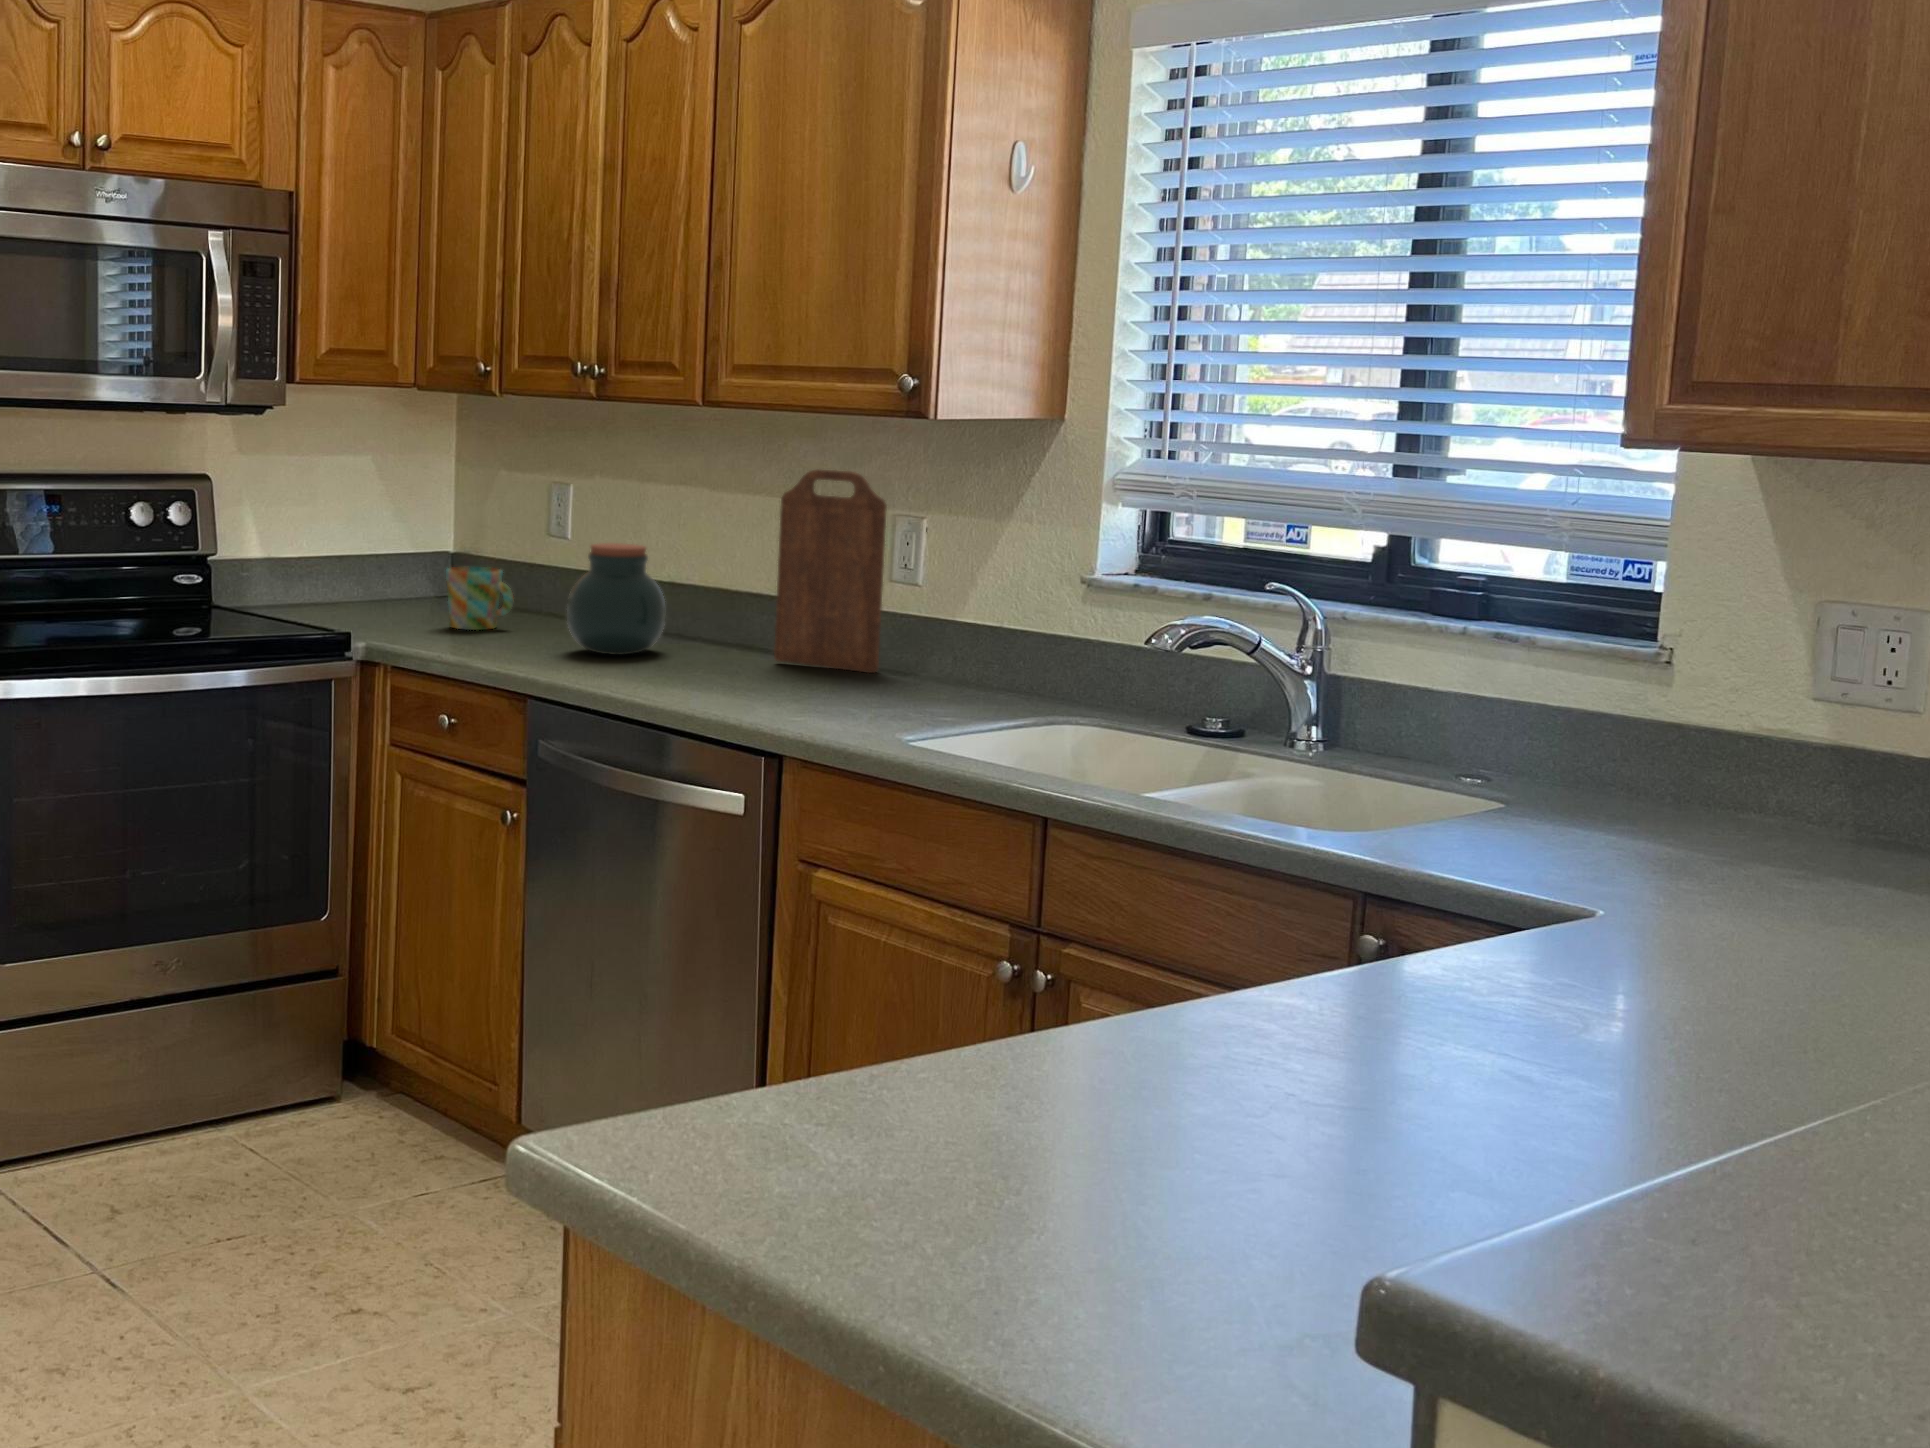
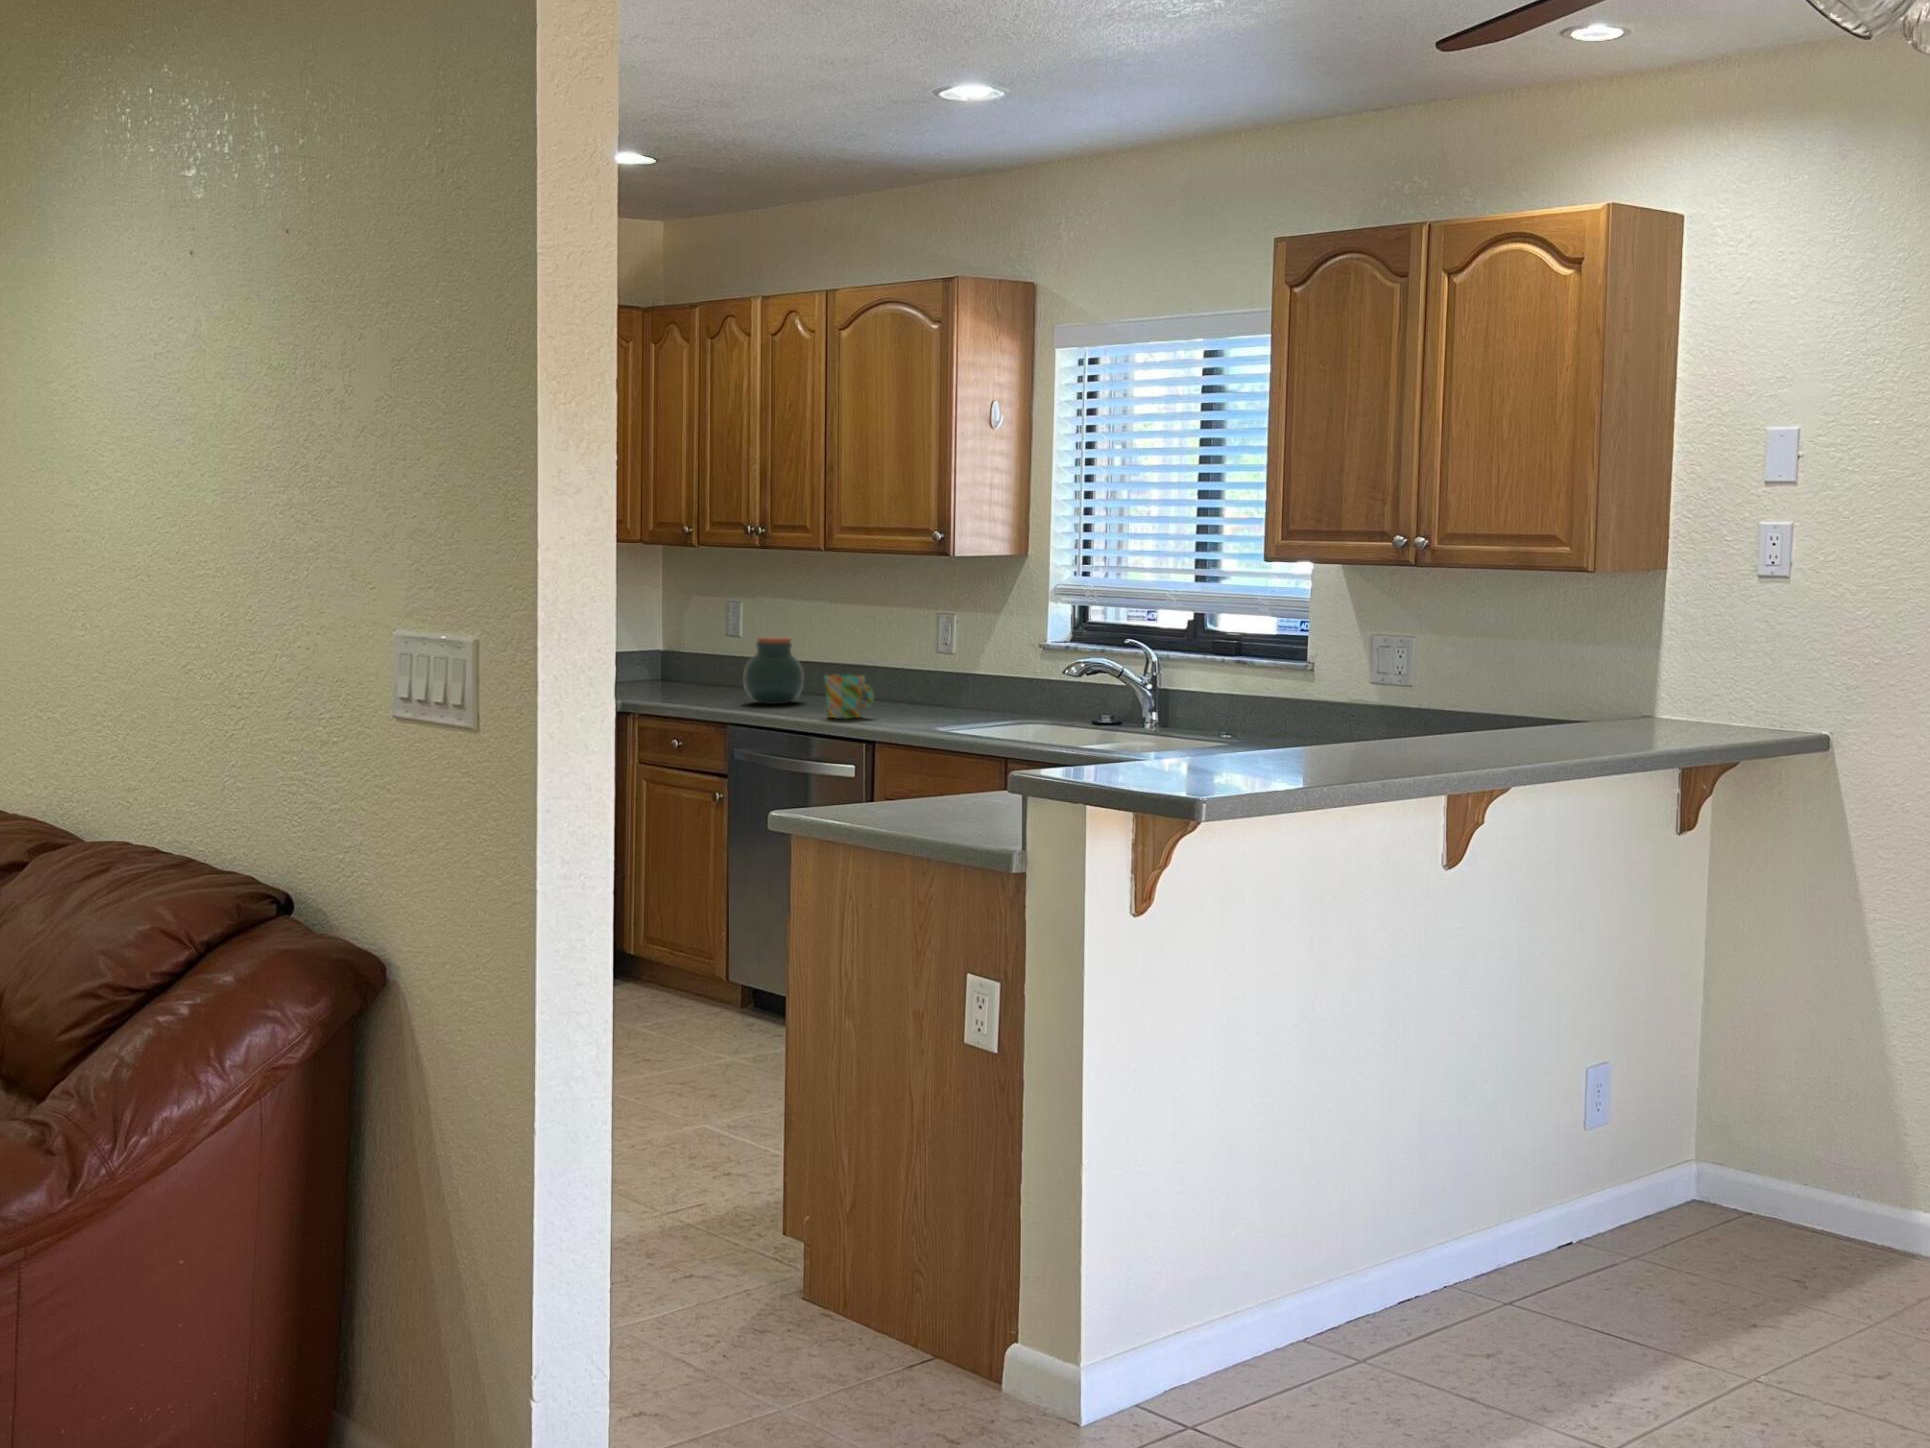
cutting board: present [774,469,887,673] -> none [870,588,933,708]
mug: present [446,567,513,630] -> present [825,674,874,718]

